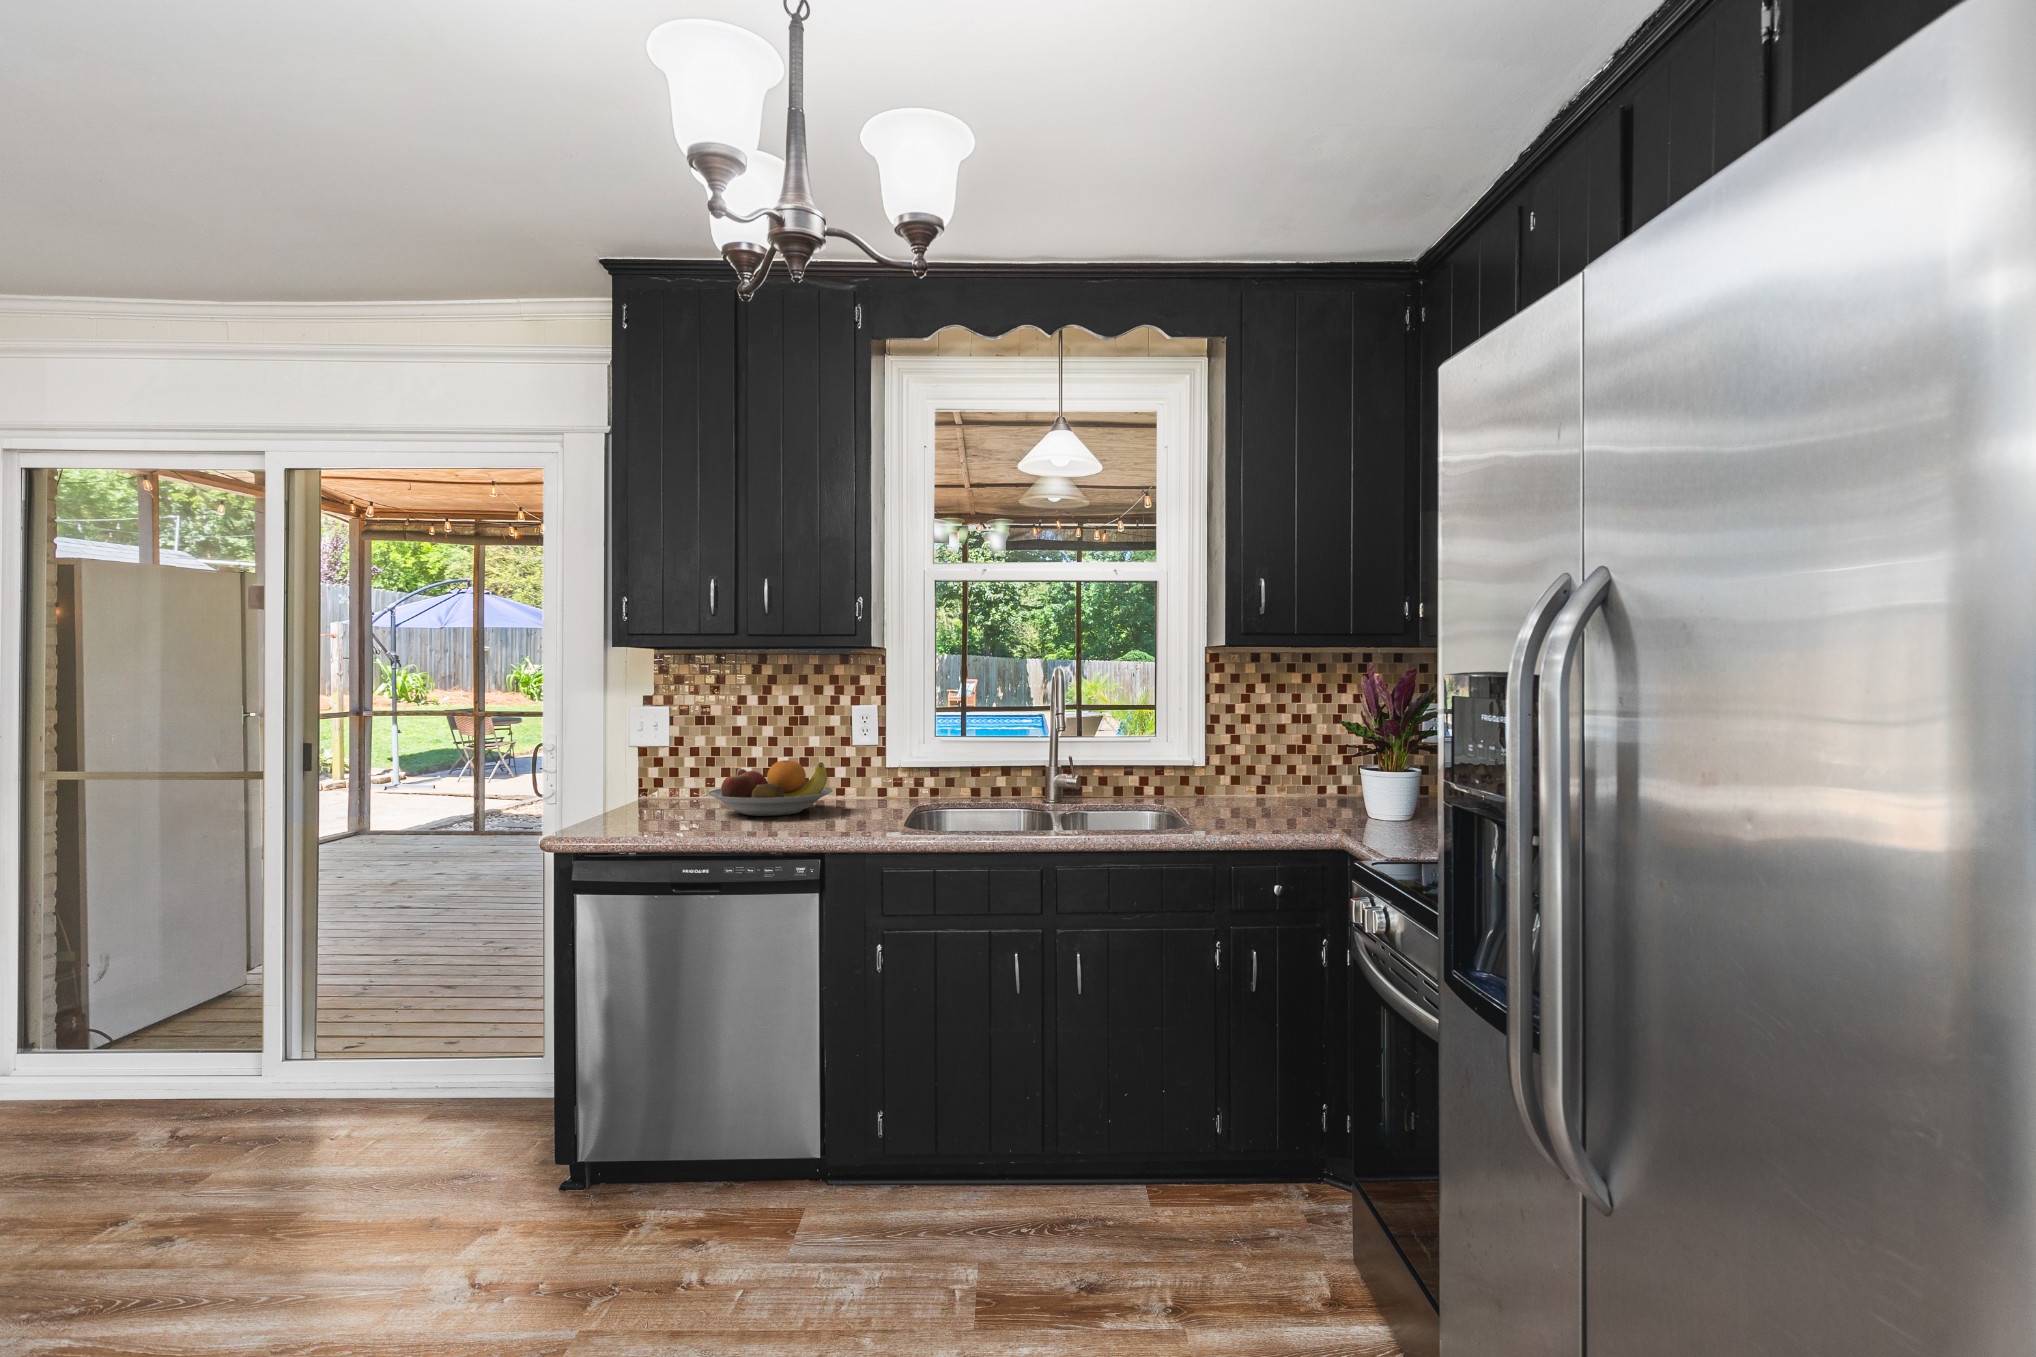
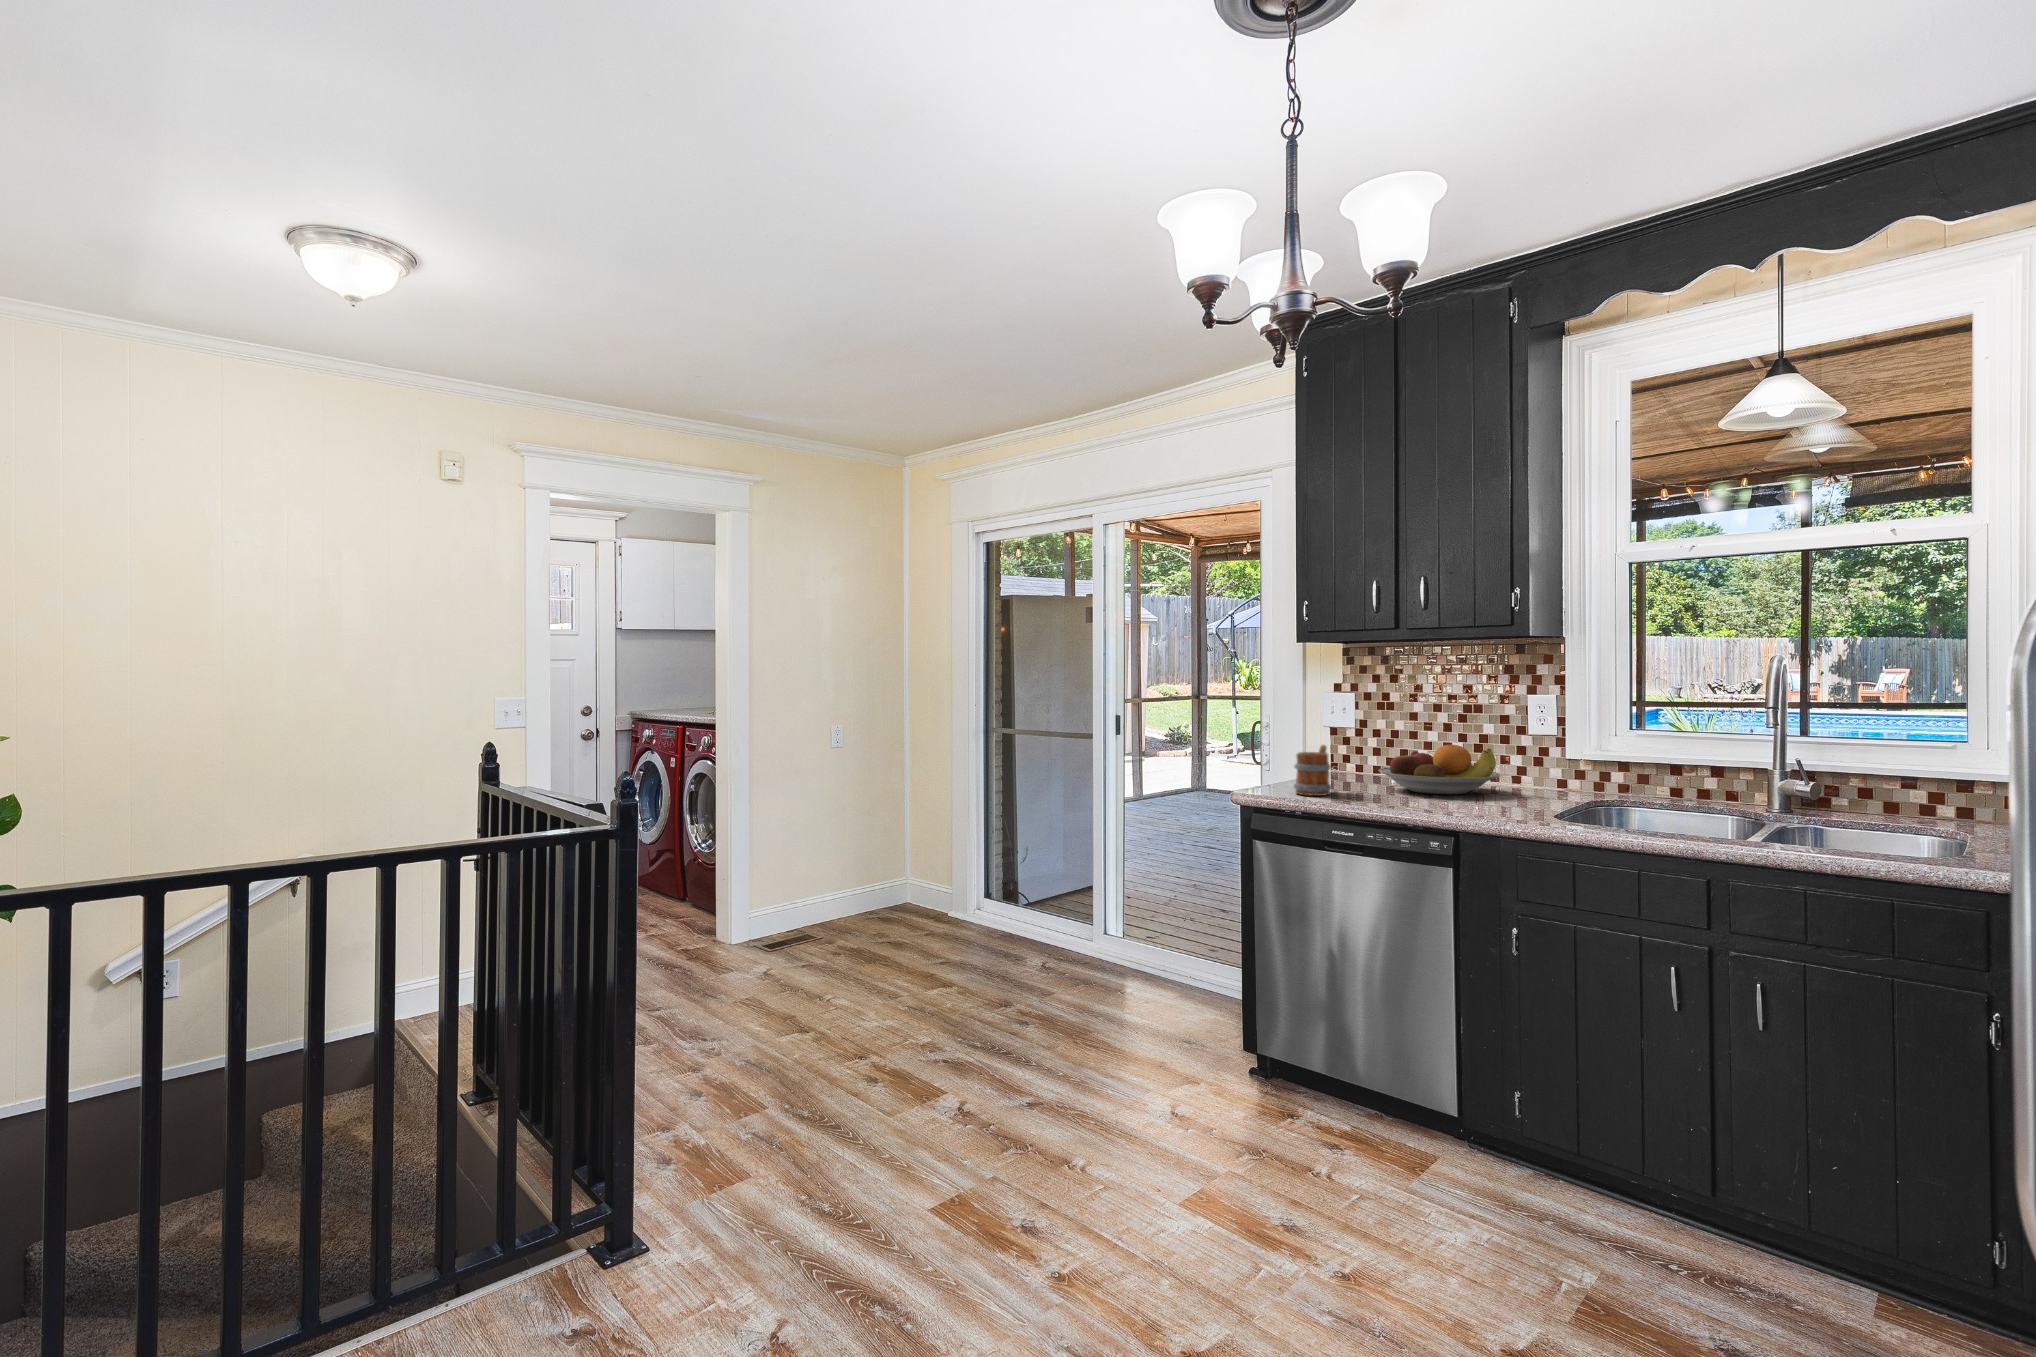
mug: none [619,769,665,832] -> present [1294,745,1331,796]

